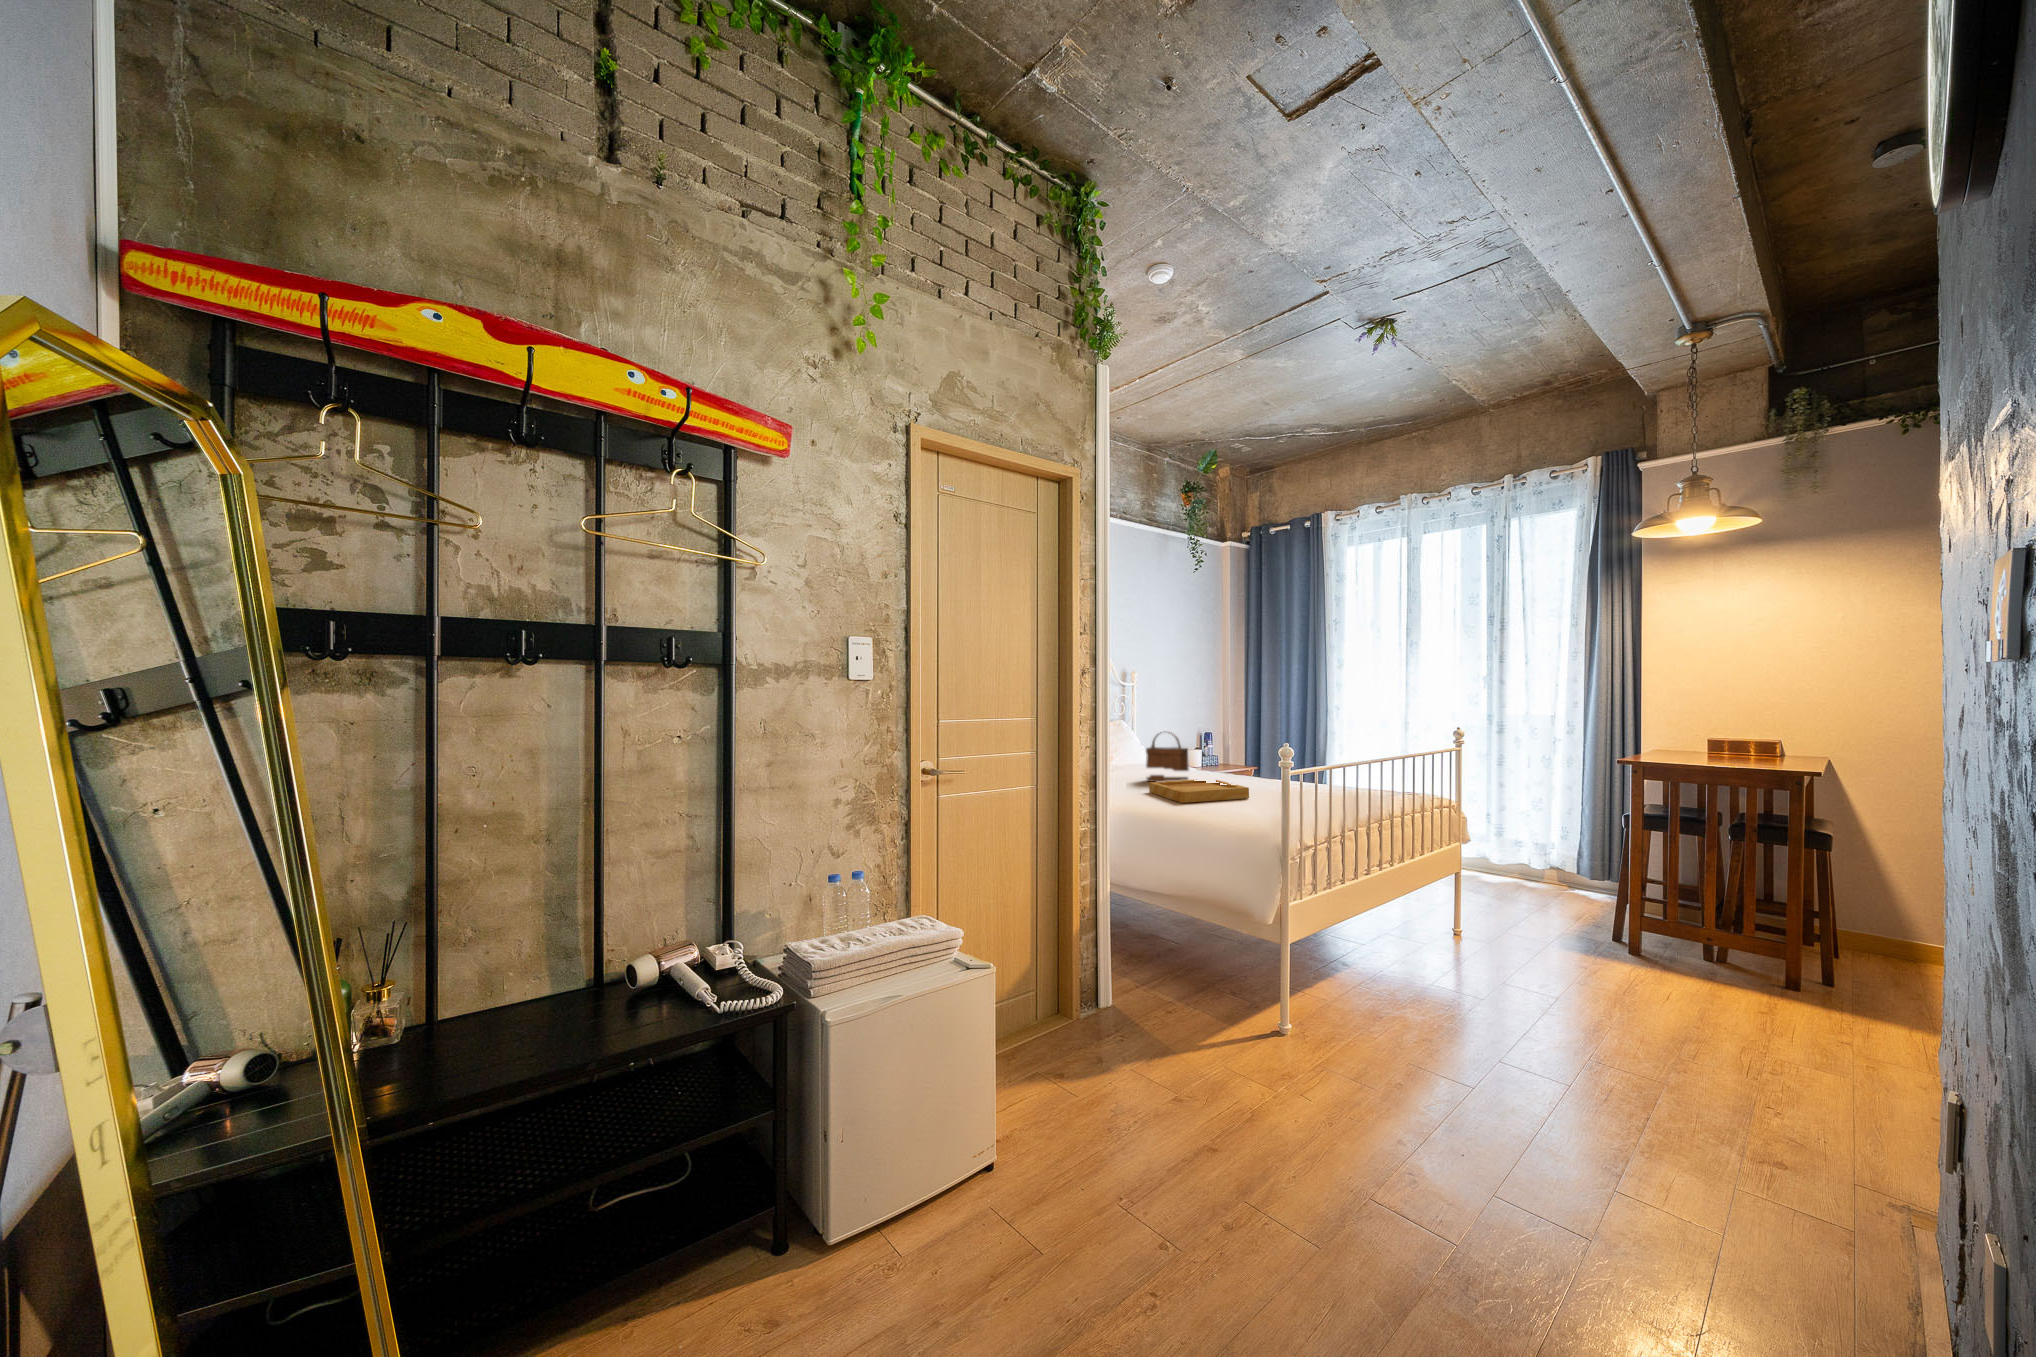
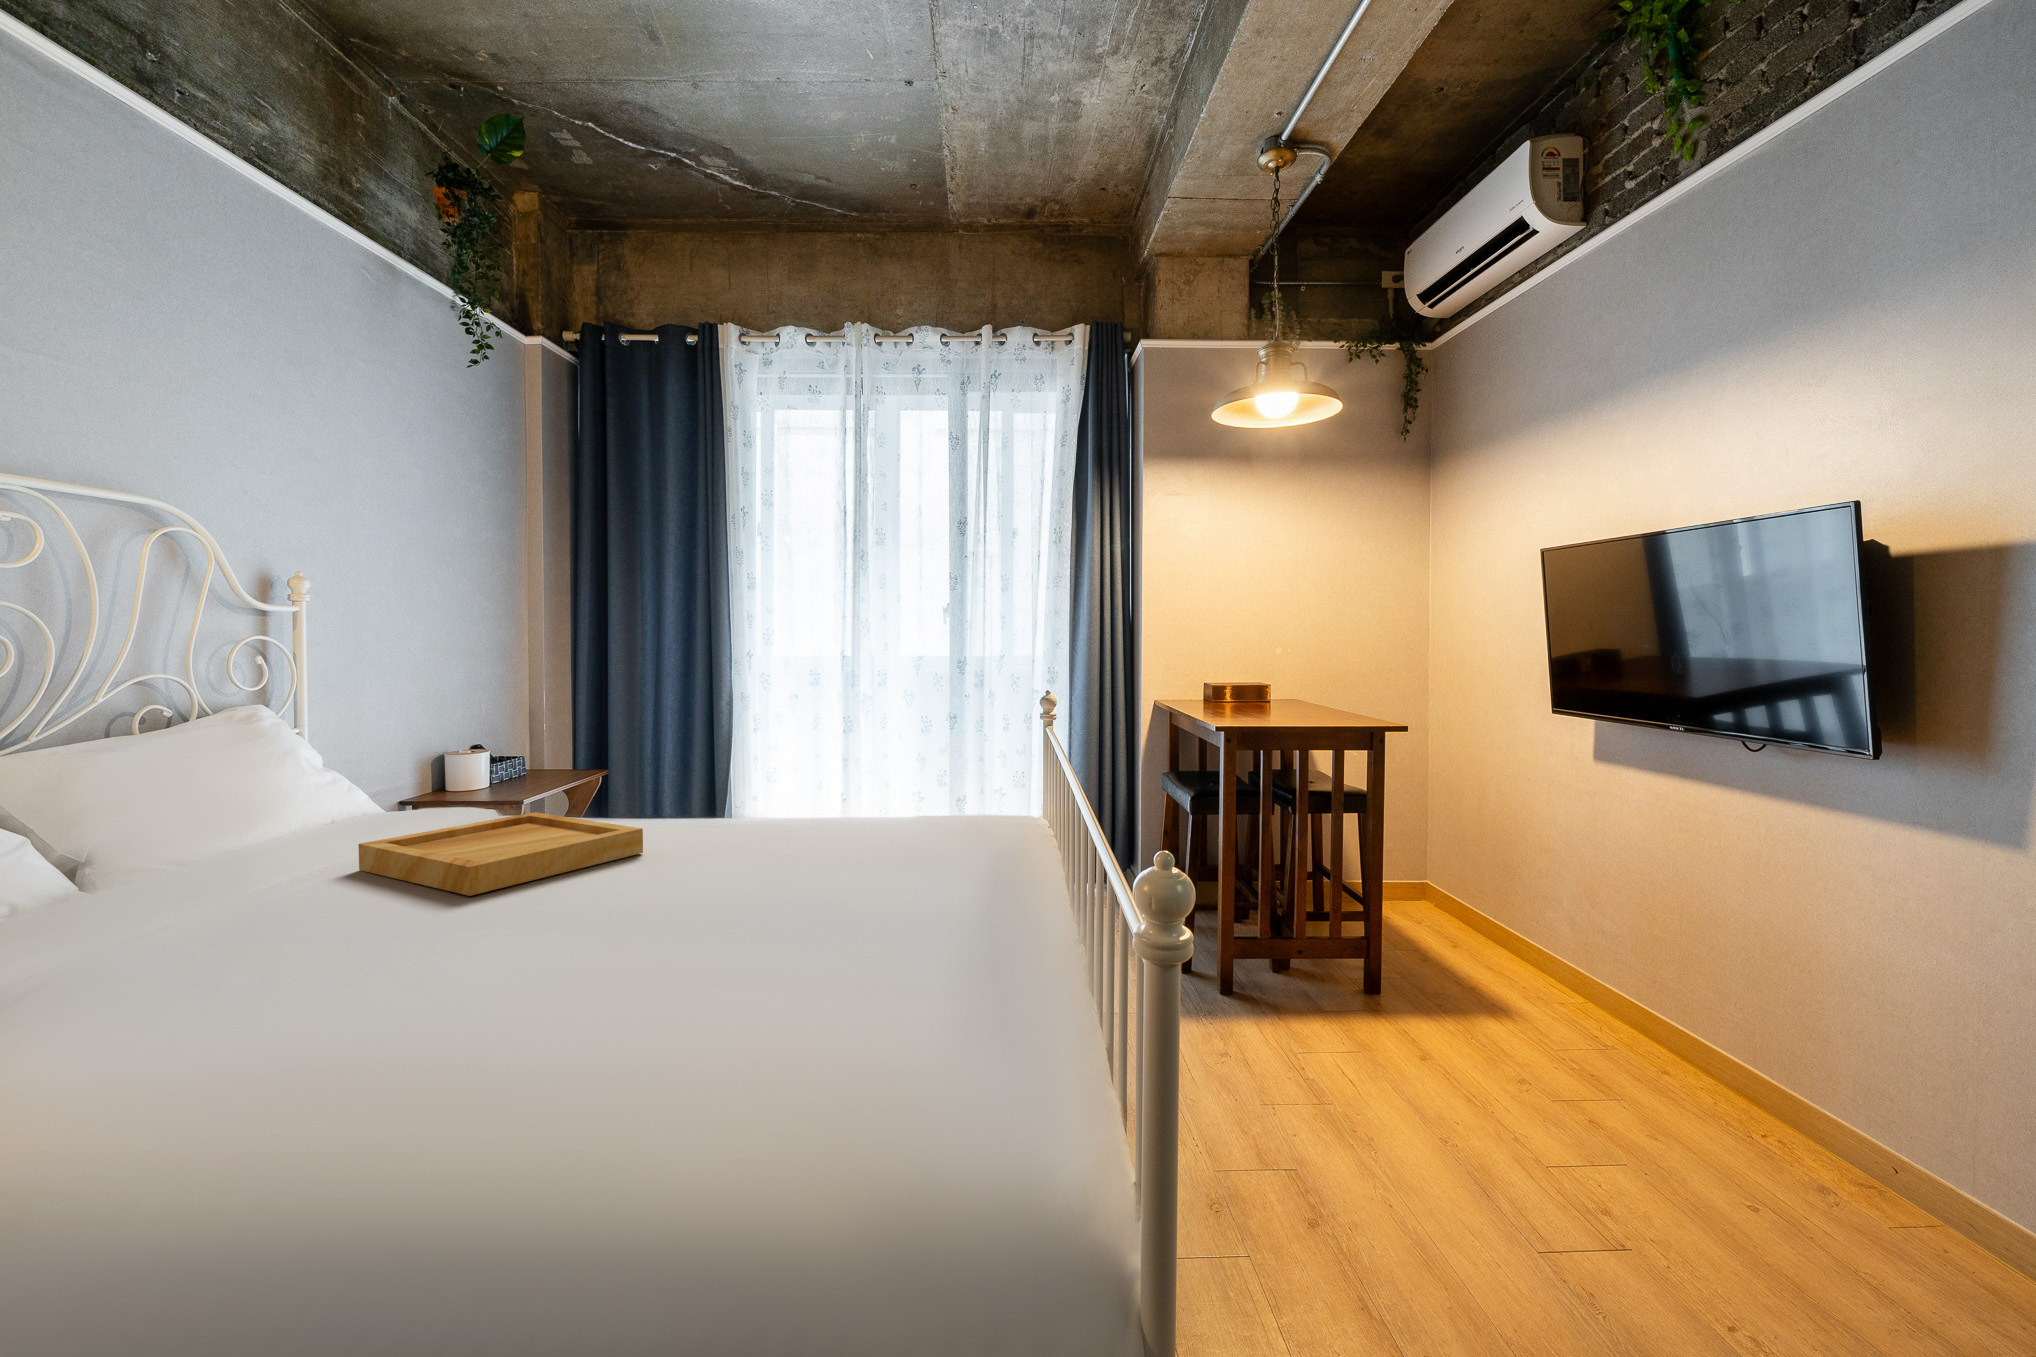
handbag: present [1146,732,1189,782] -> none [345,706,470,834]

